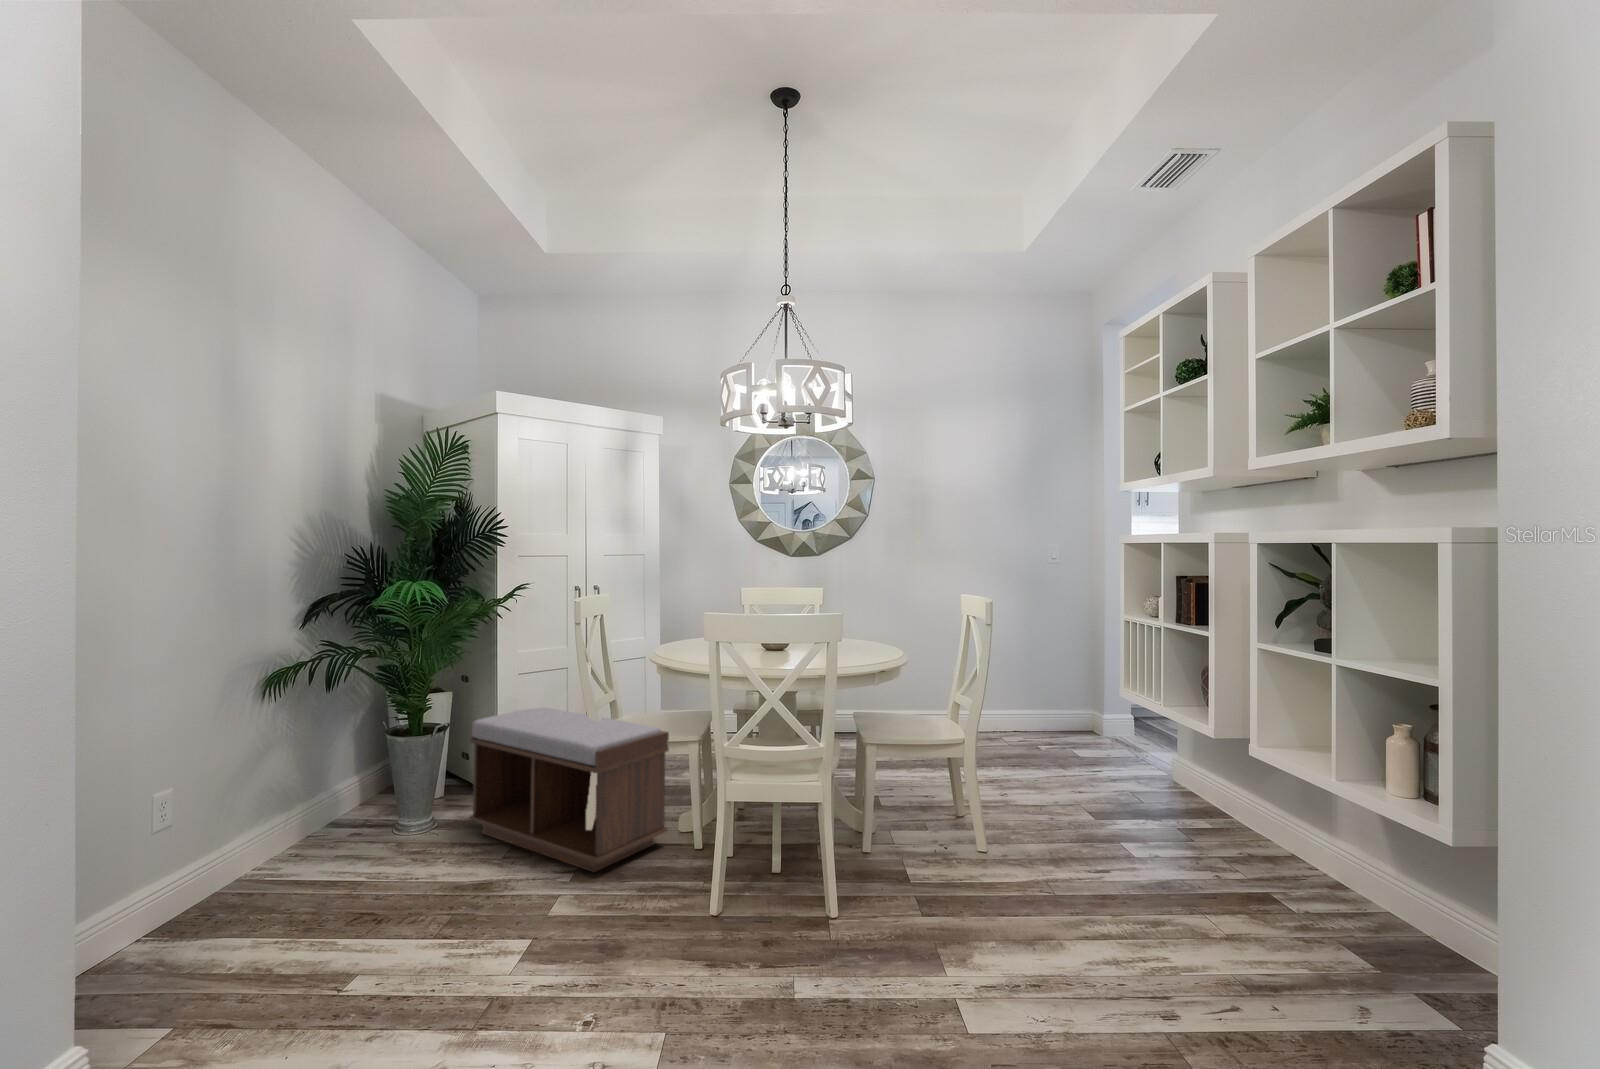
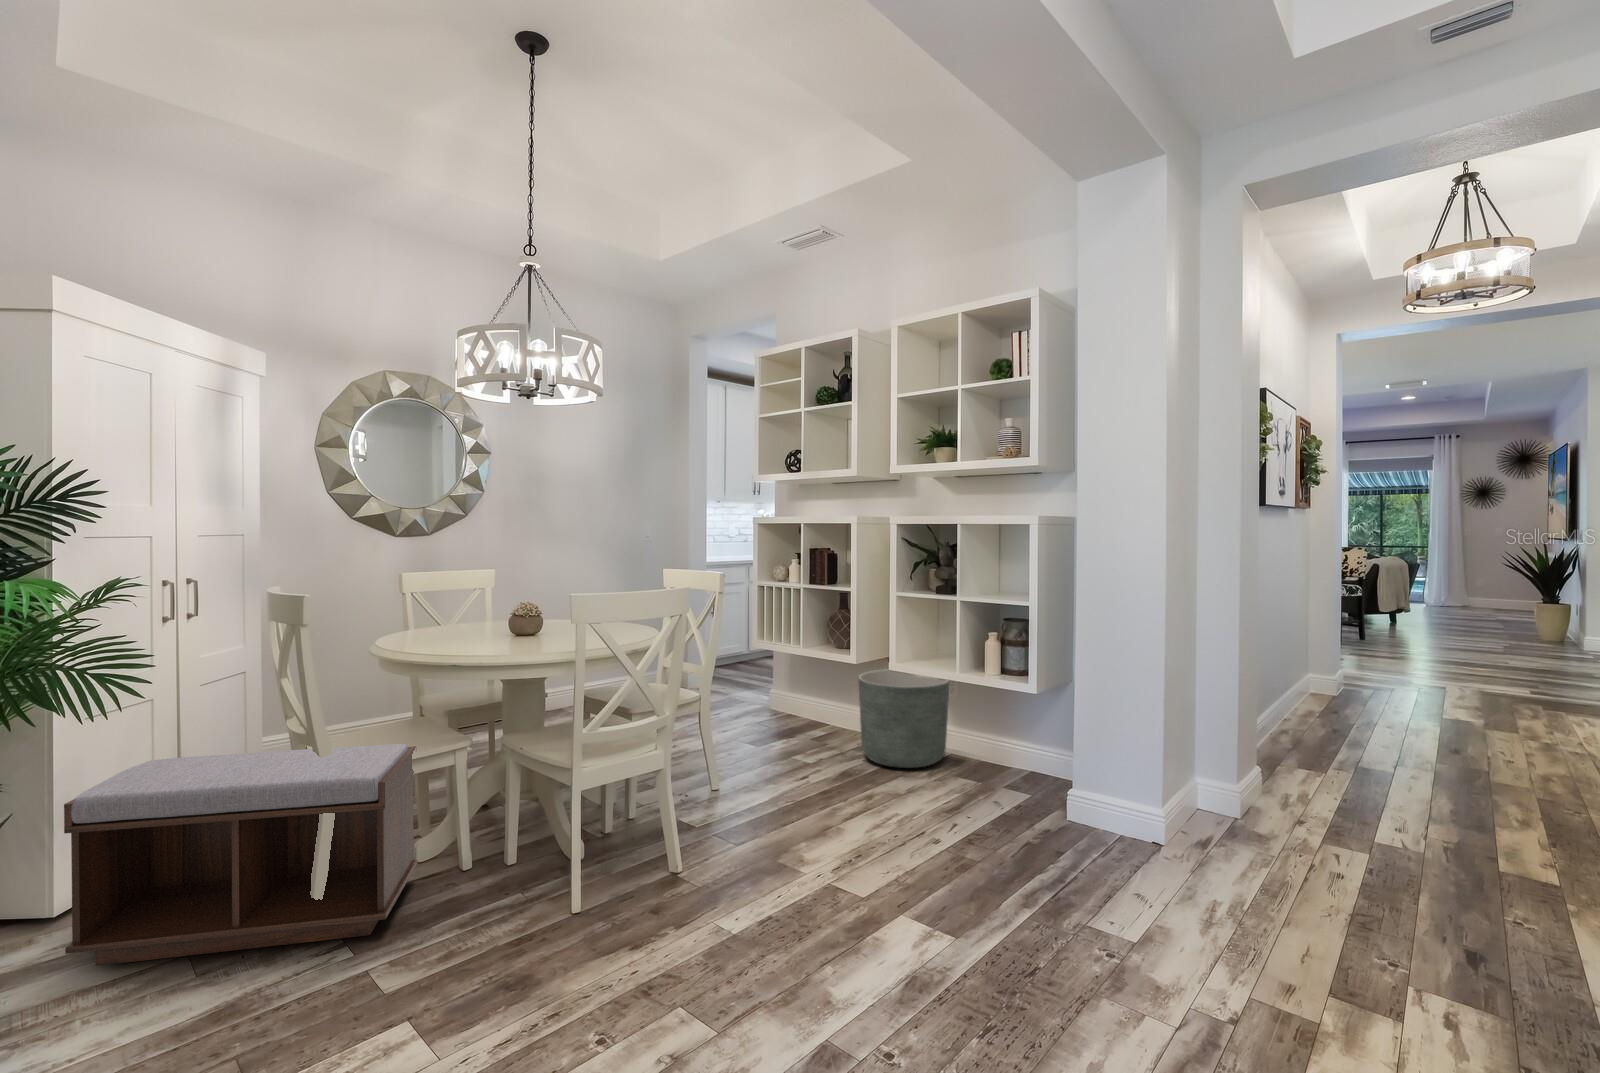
planter: none [1210,756,1367,915] -> present [859,669,950,768]

